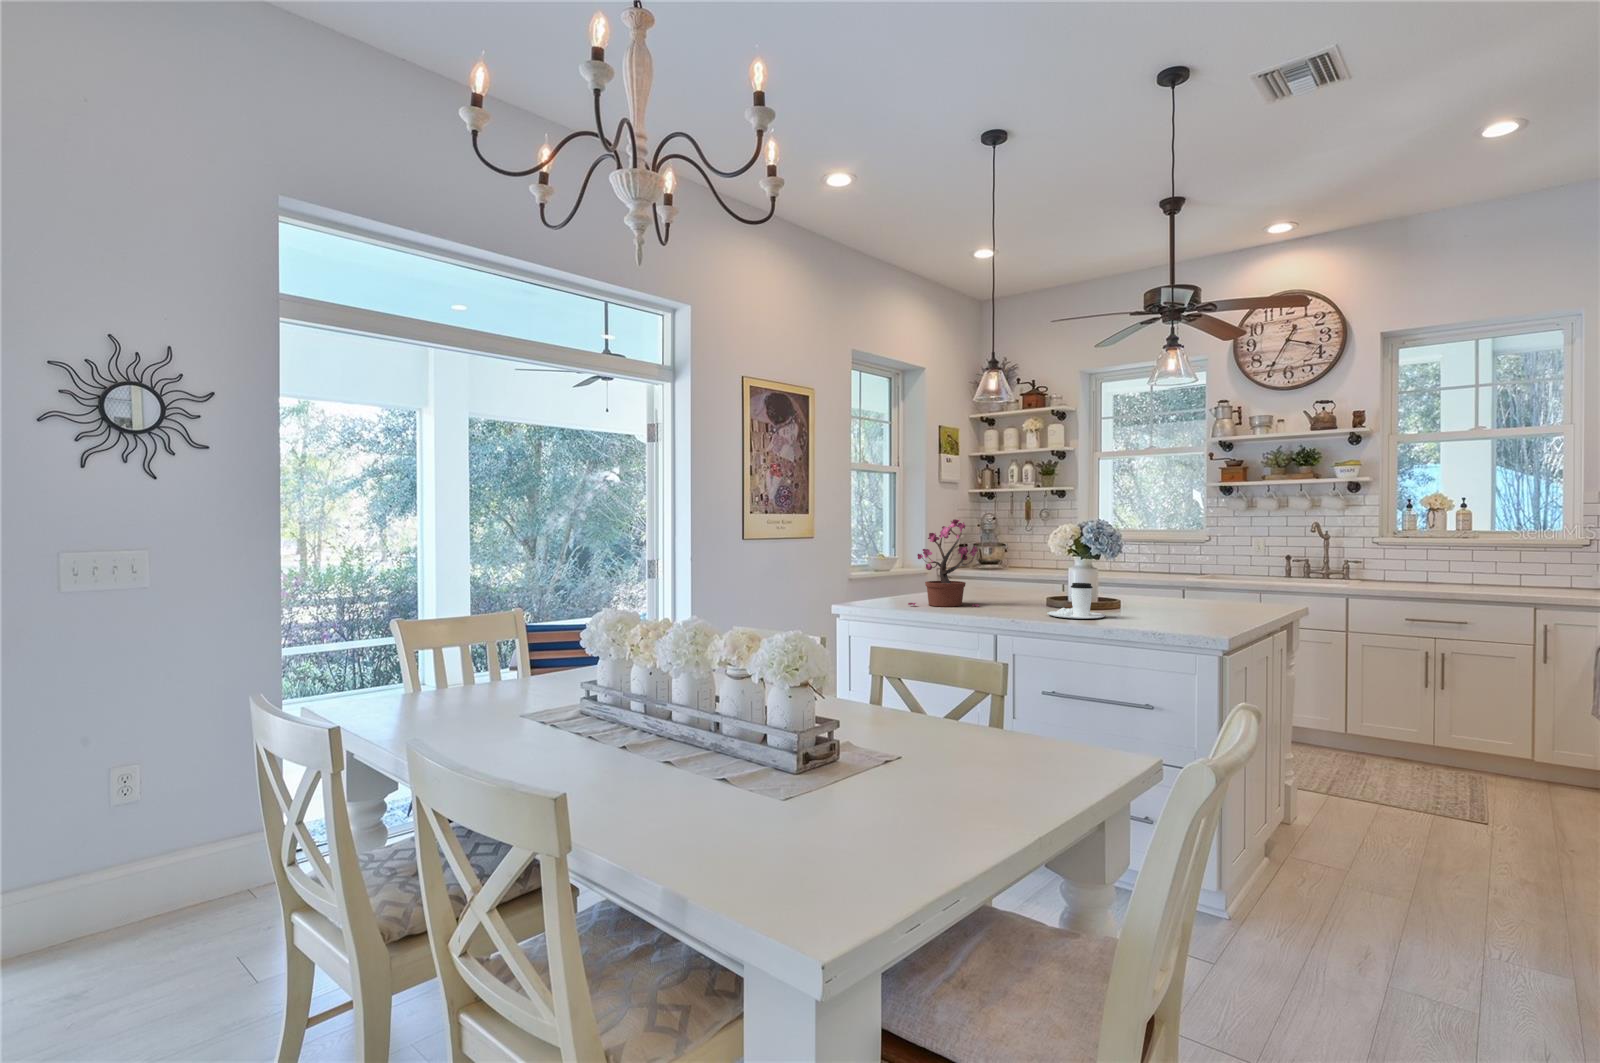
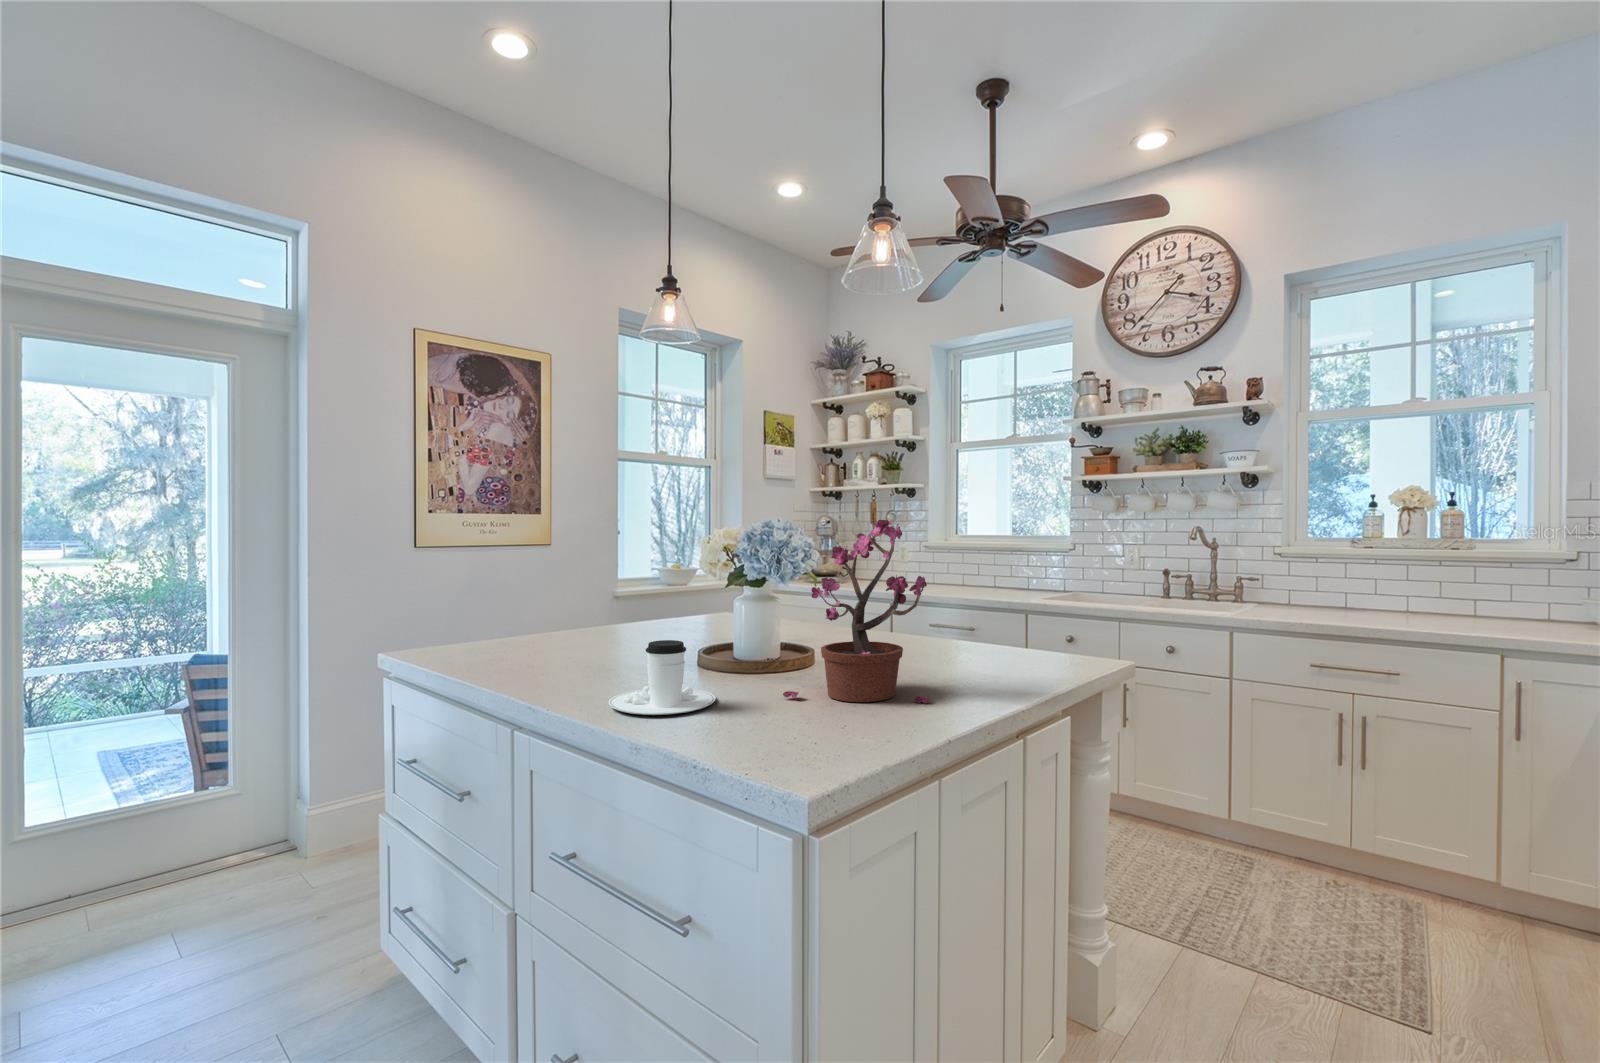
potted plant: present [908,519,979,607] -> present [783,519,929,703]

